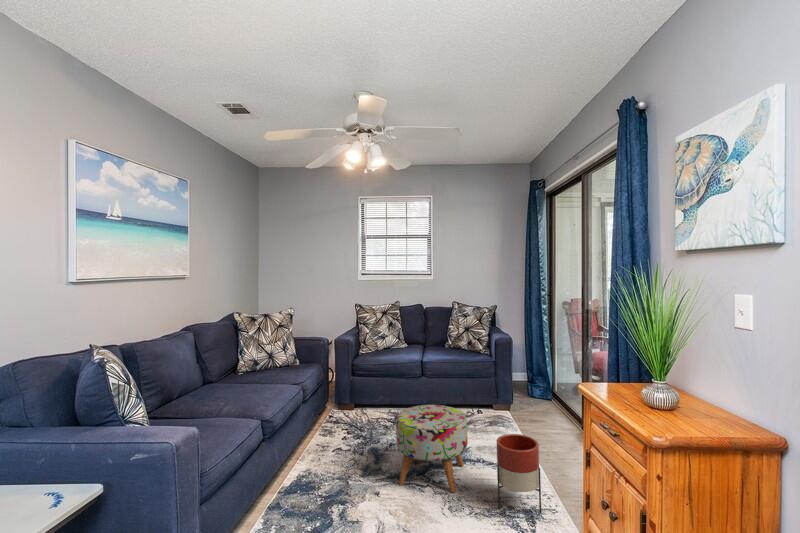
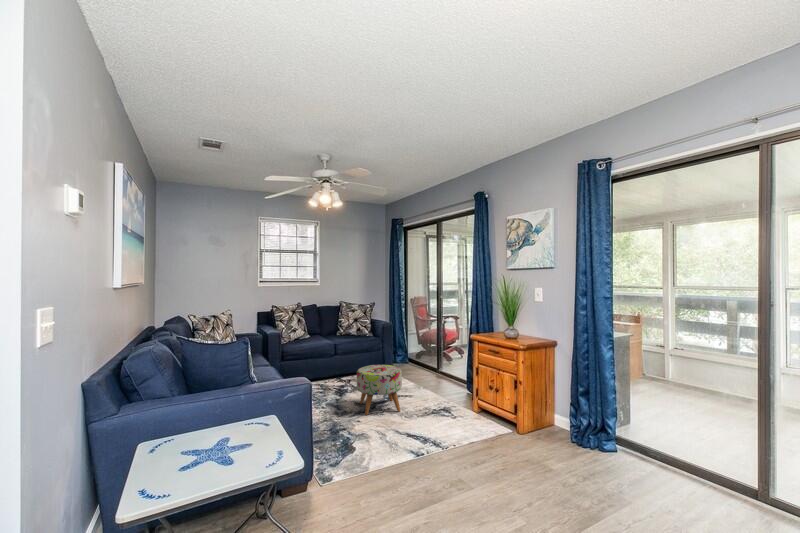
planter: present [497,434,541,513] -> none [424,371,449,412]

